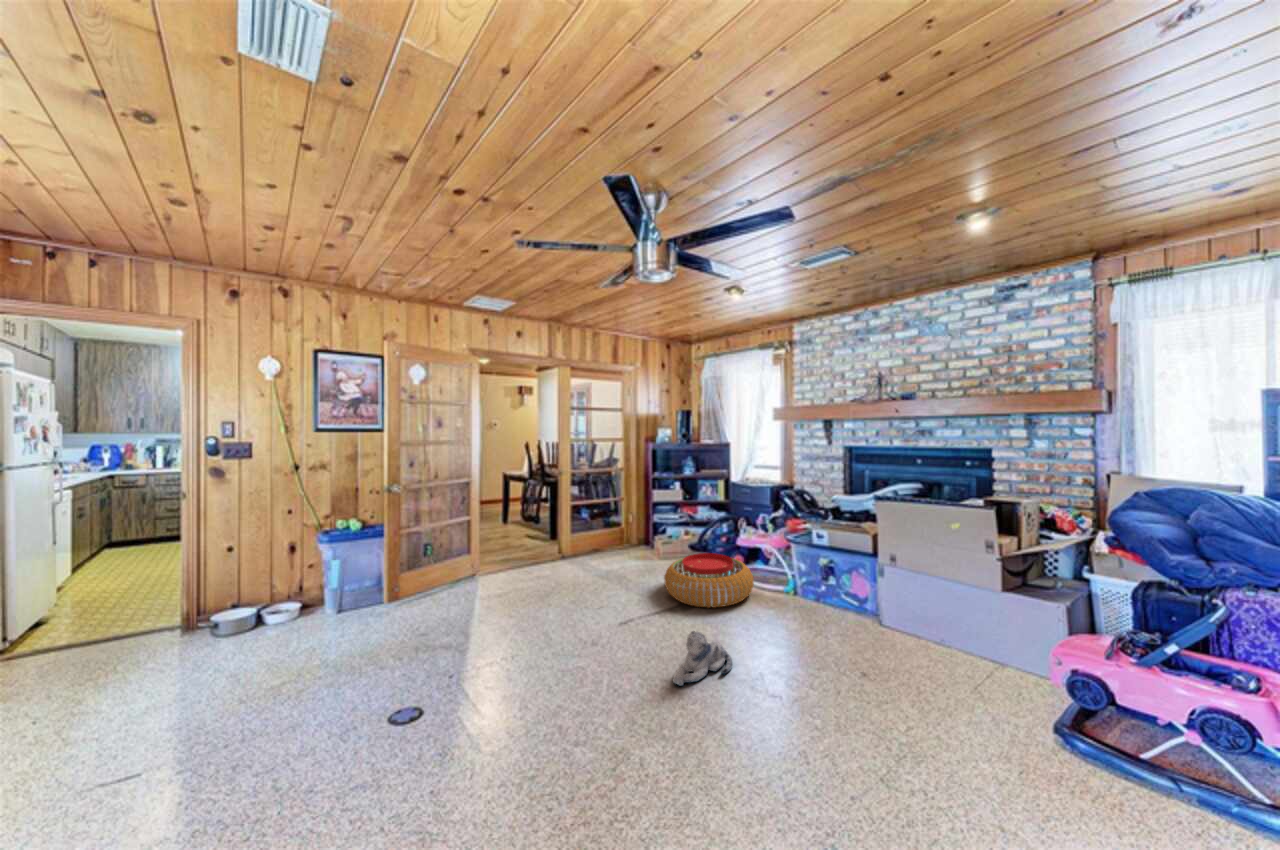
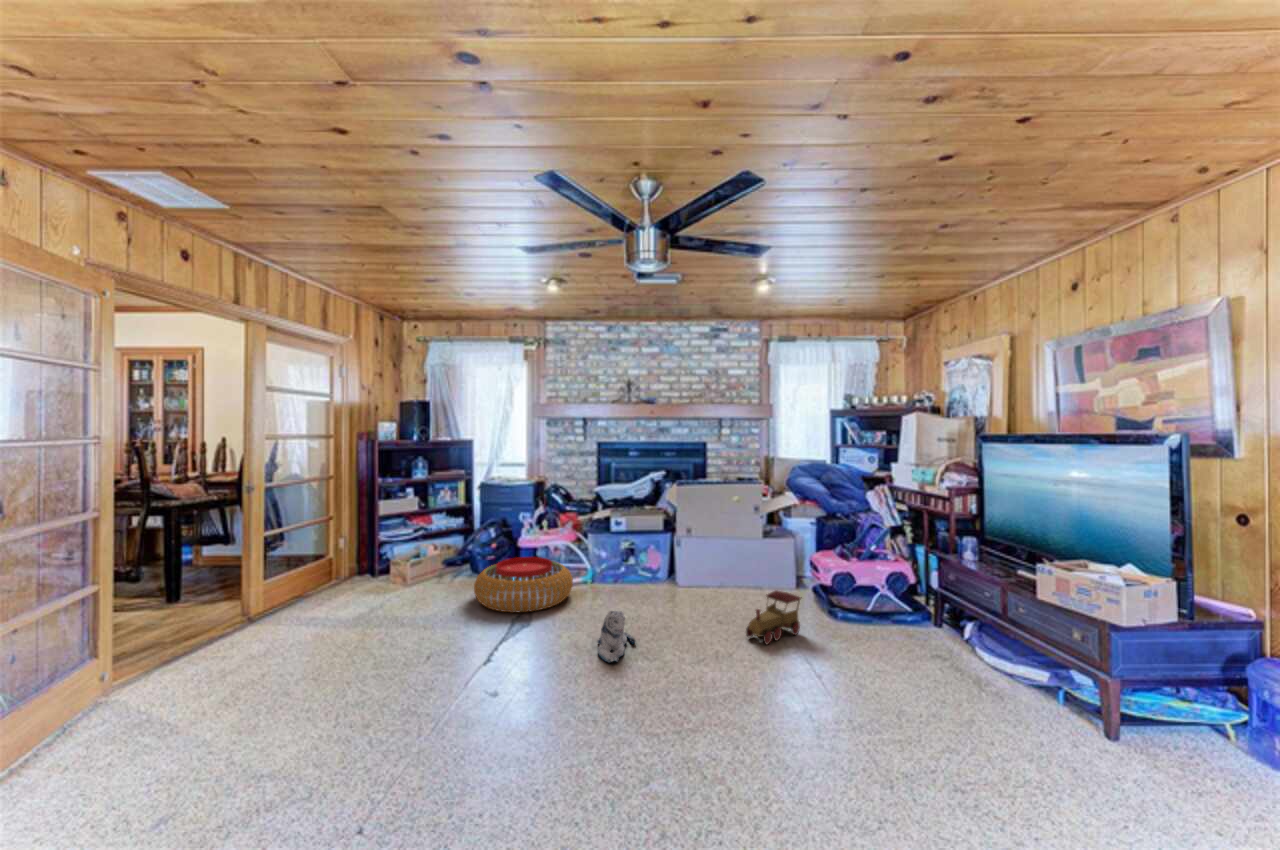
toy train: none [855,683,962,766] -> present [746,590,802,644]

